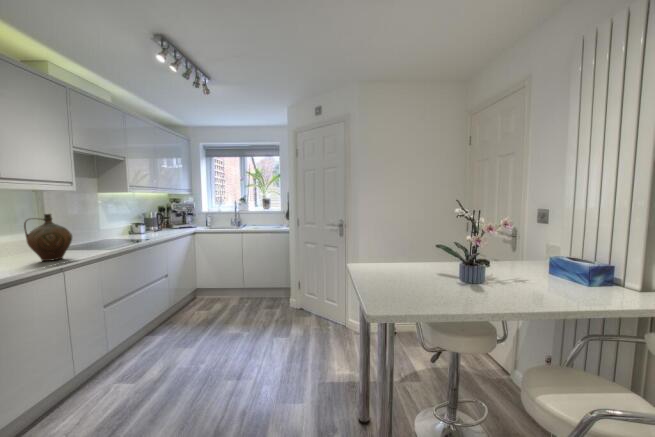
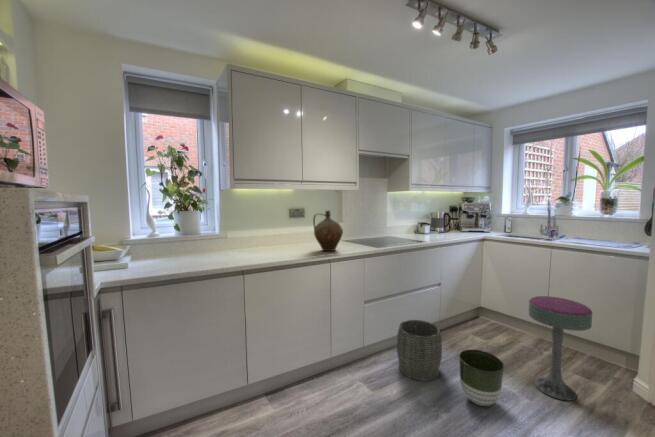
bar stool: none [239,262,271,324] -> present [529,296,592,400]
woven basket: none [143,307,186,358] -> present [397,320,442,381]
planter: none [204,310,234,347] -> present [459,350,504,406]

